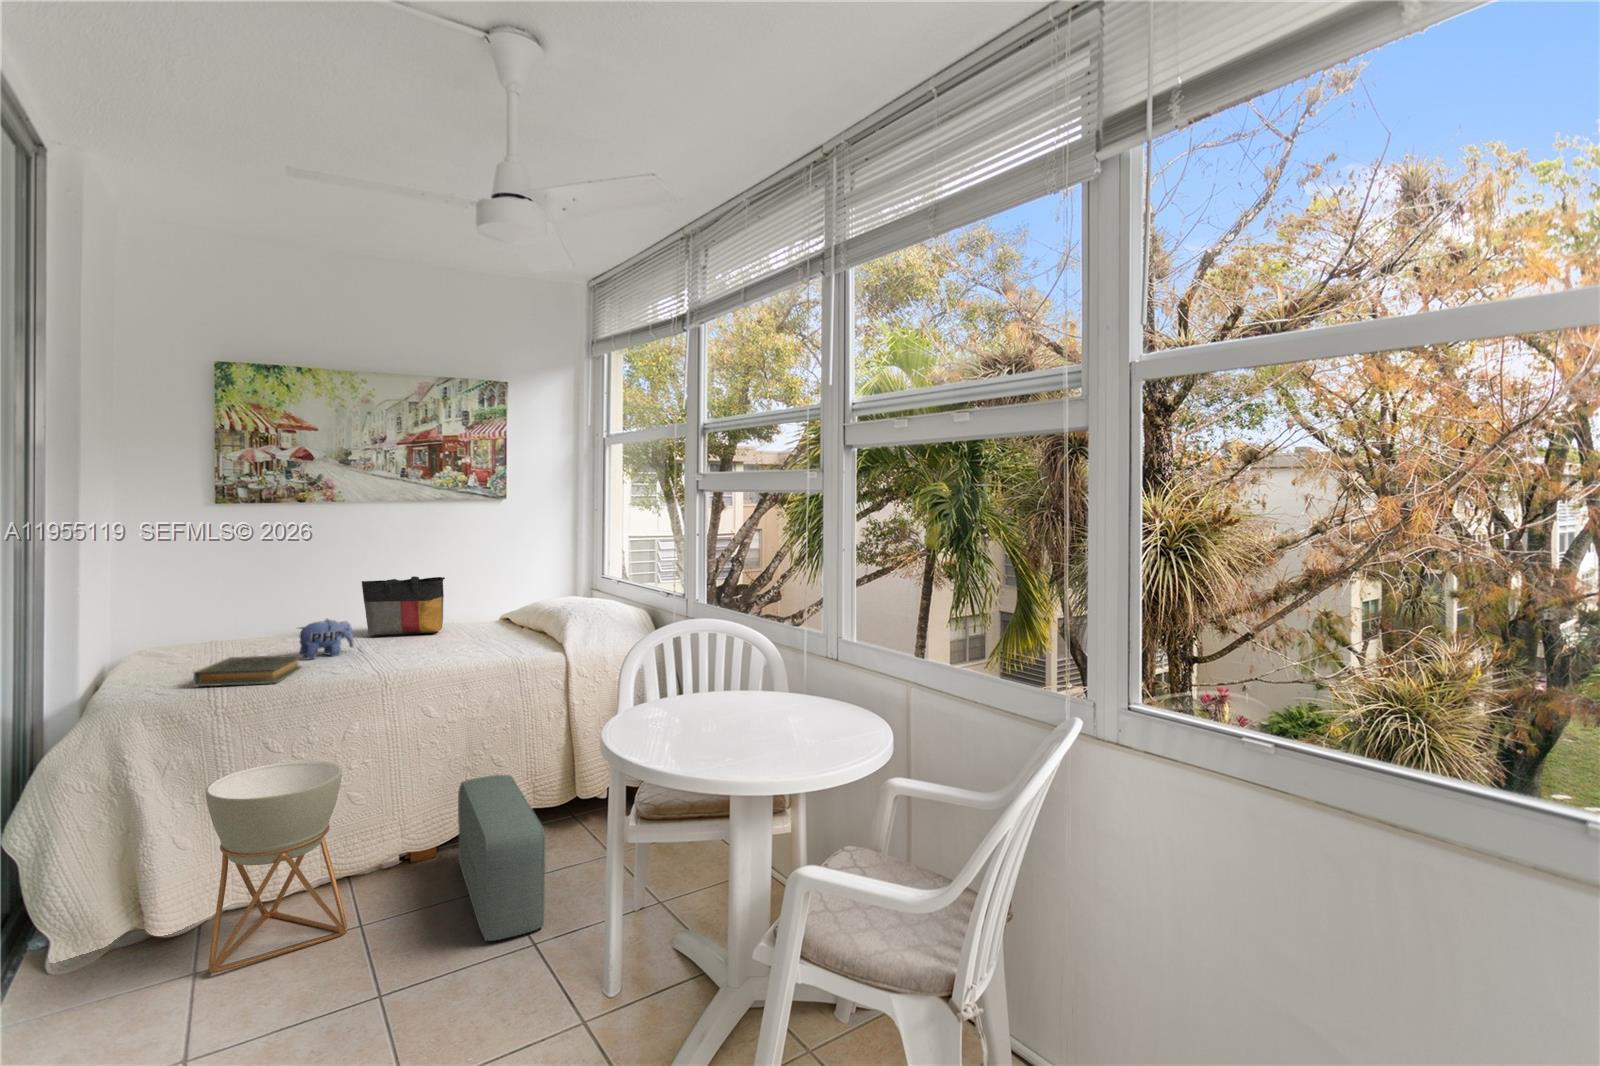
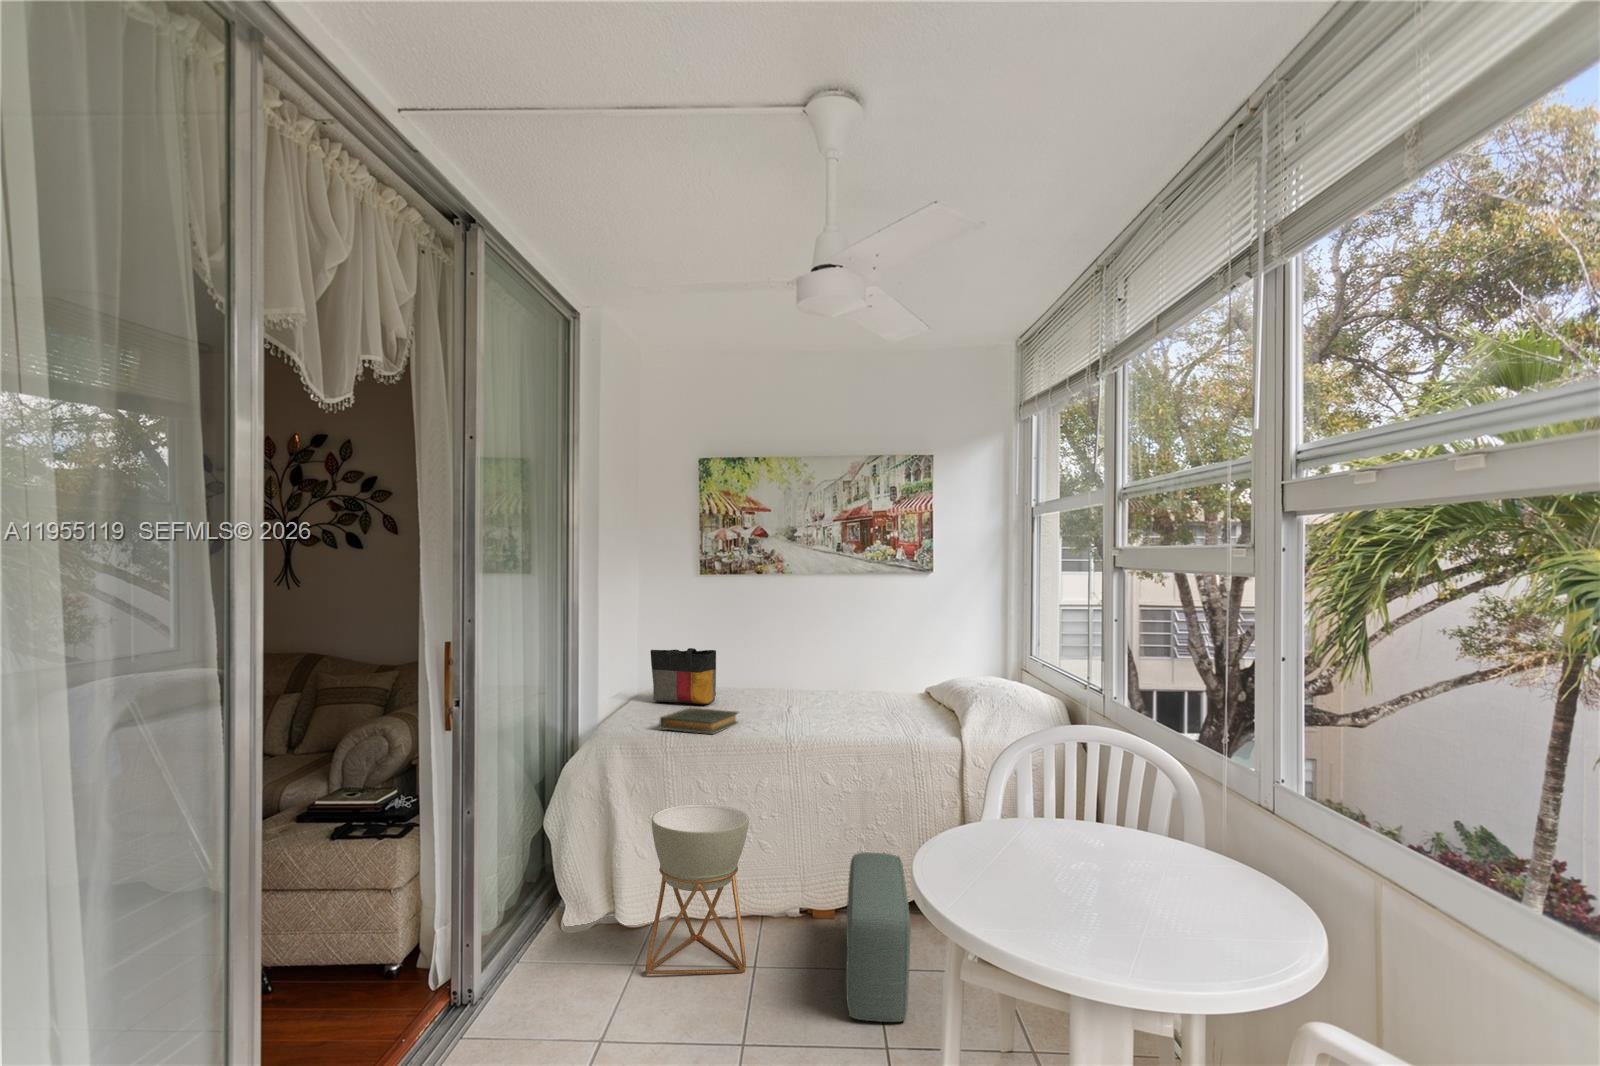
tote bag: present [362,576,445,636] -> present [650,648,716,704]
plush toy: present [299,619,354,659] -> none [738,681,782,716]

